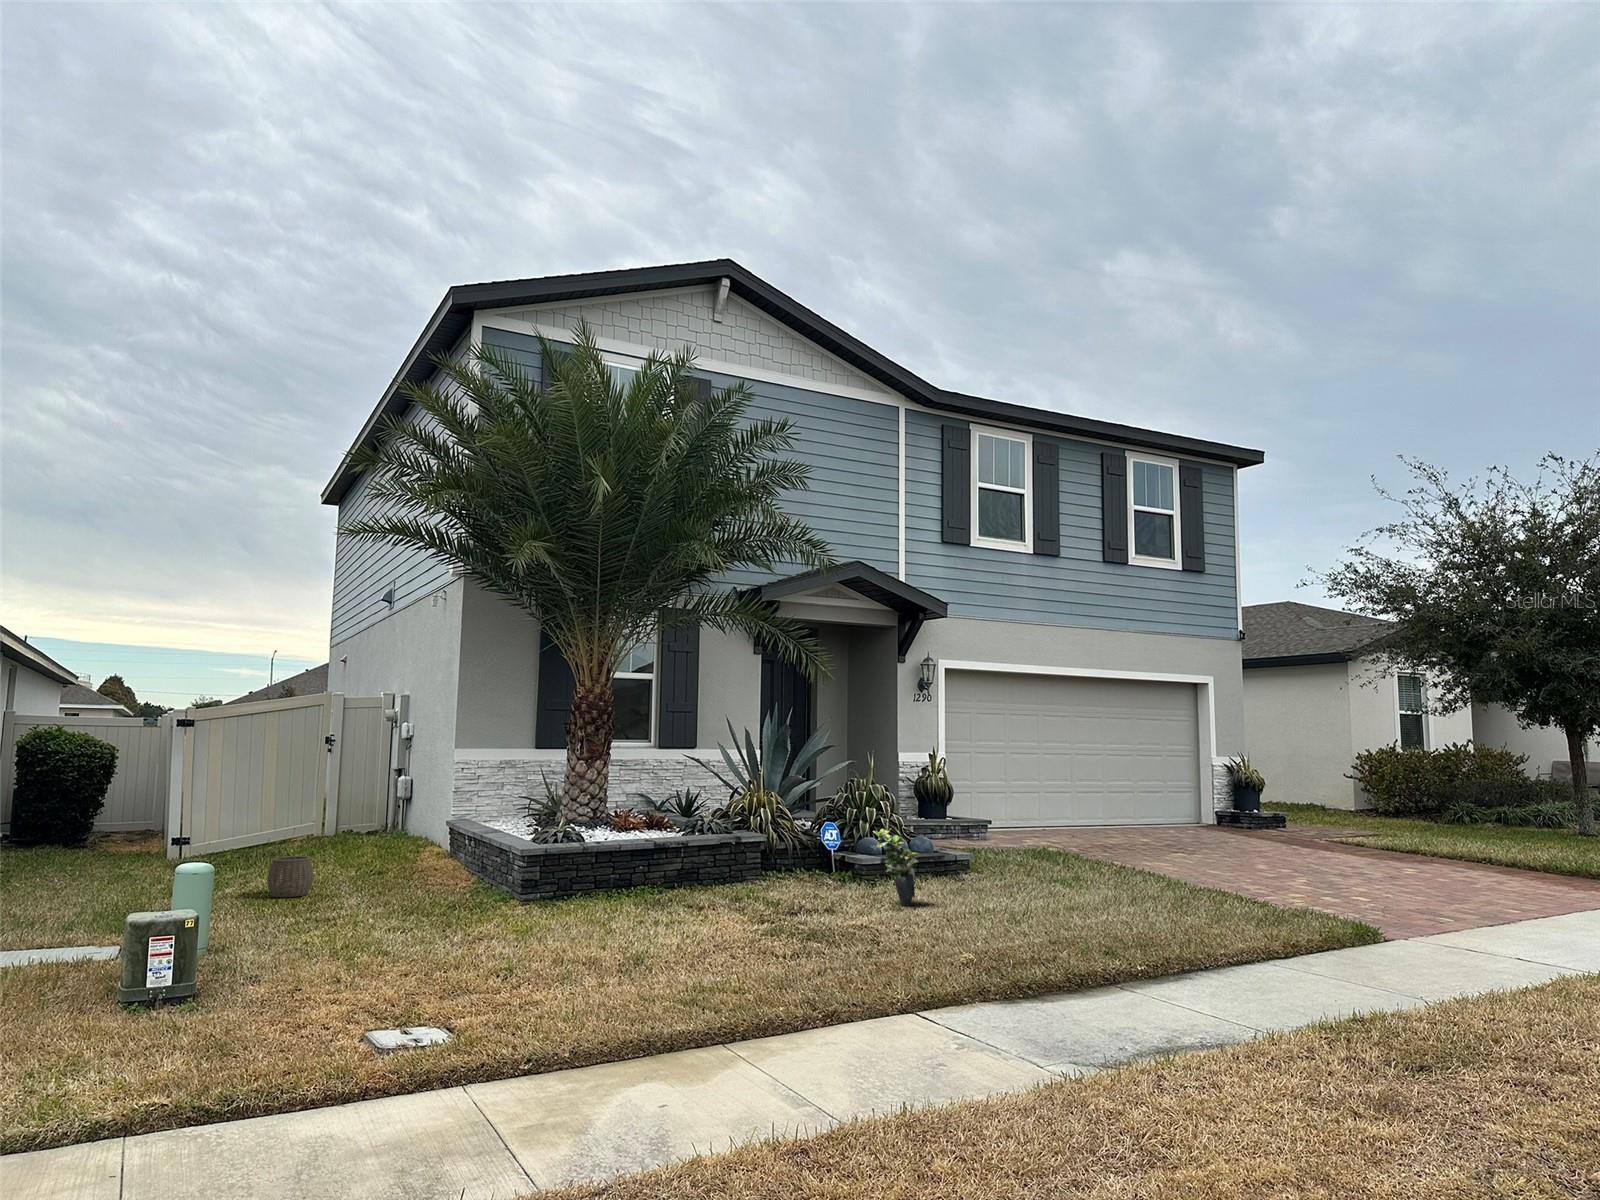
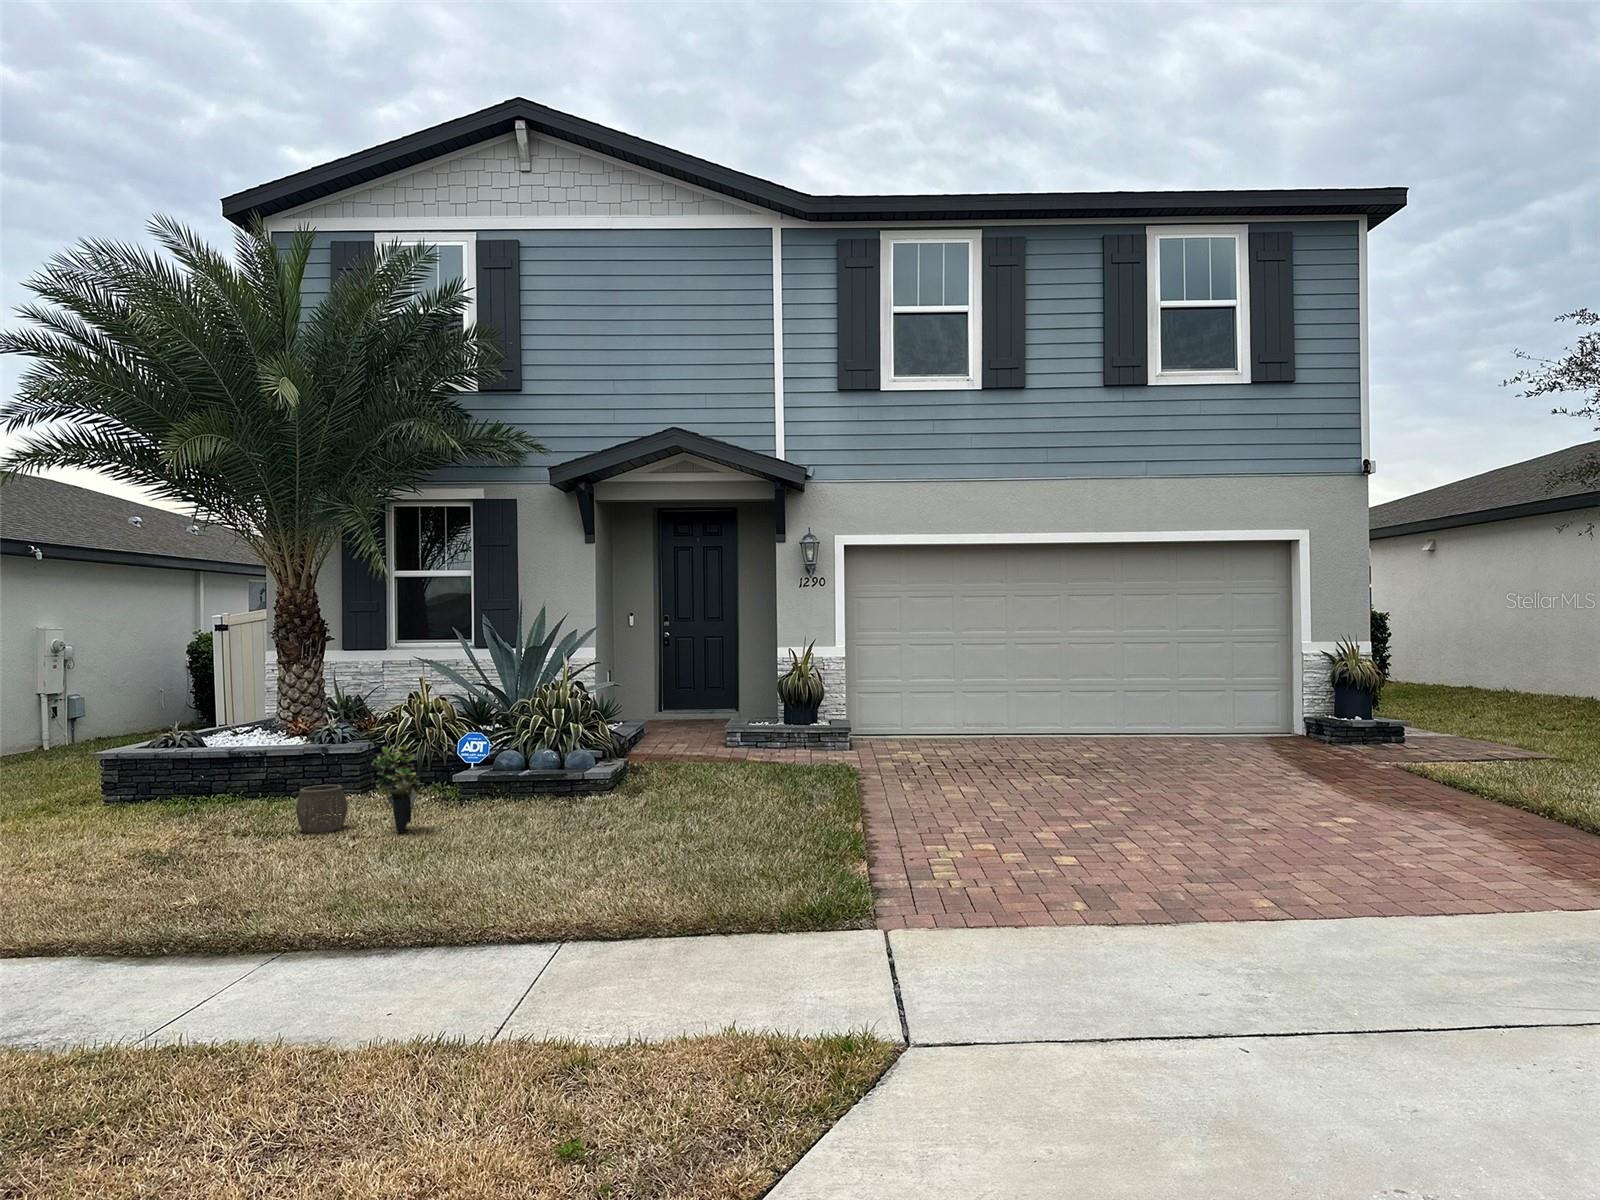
woven basket: present [267,856,314,898] -> present [296,785,348,832]

